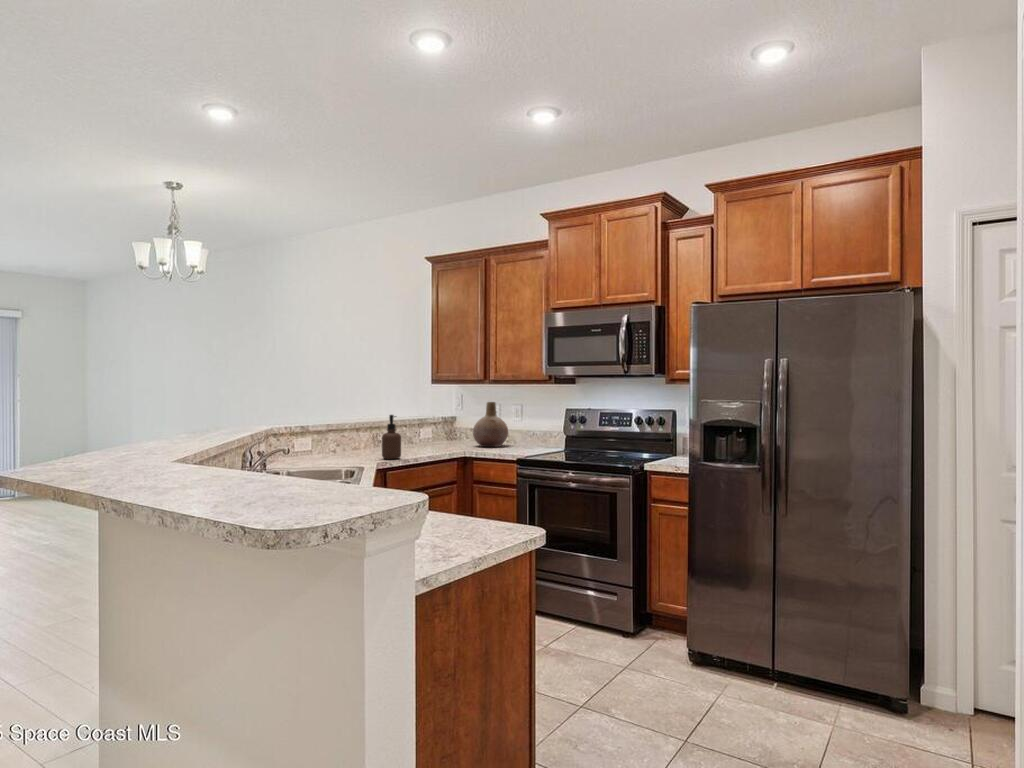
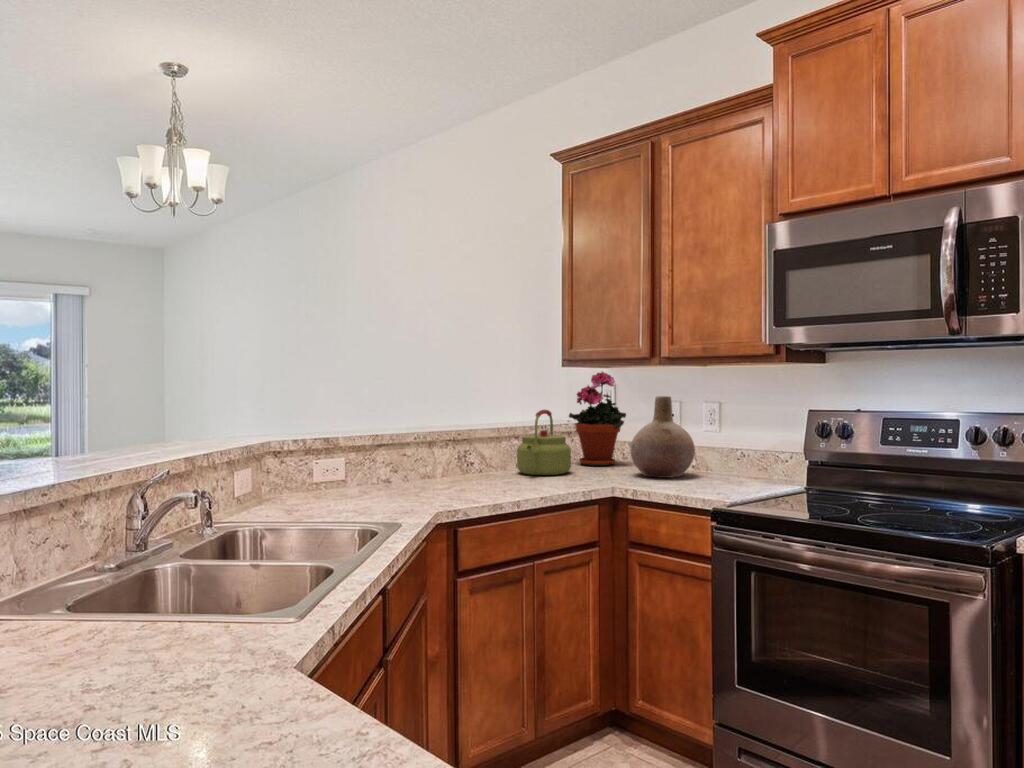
potted plant: none [435,387,469,443] -> present [569,372,626,466]
kettle: none [407,410,439,448] -> present [517,410,571,475]
soap dispenser: present [382,415,401,459] -> none [456,420,491,502]

